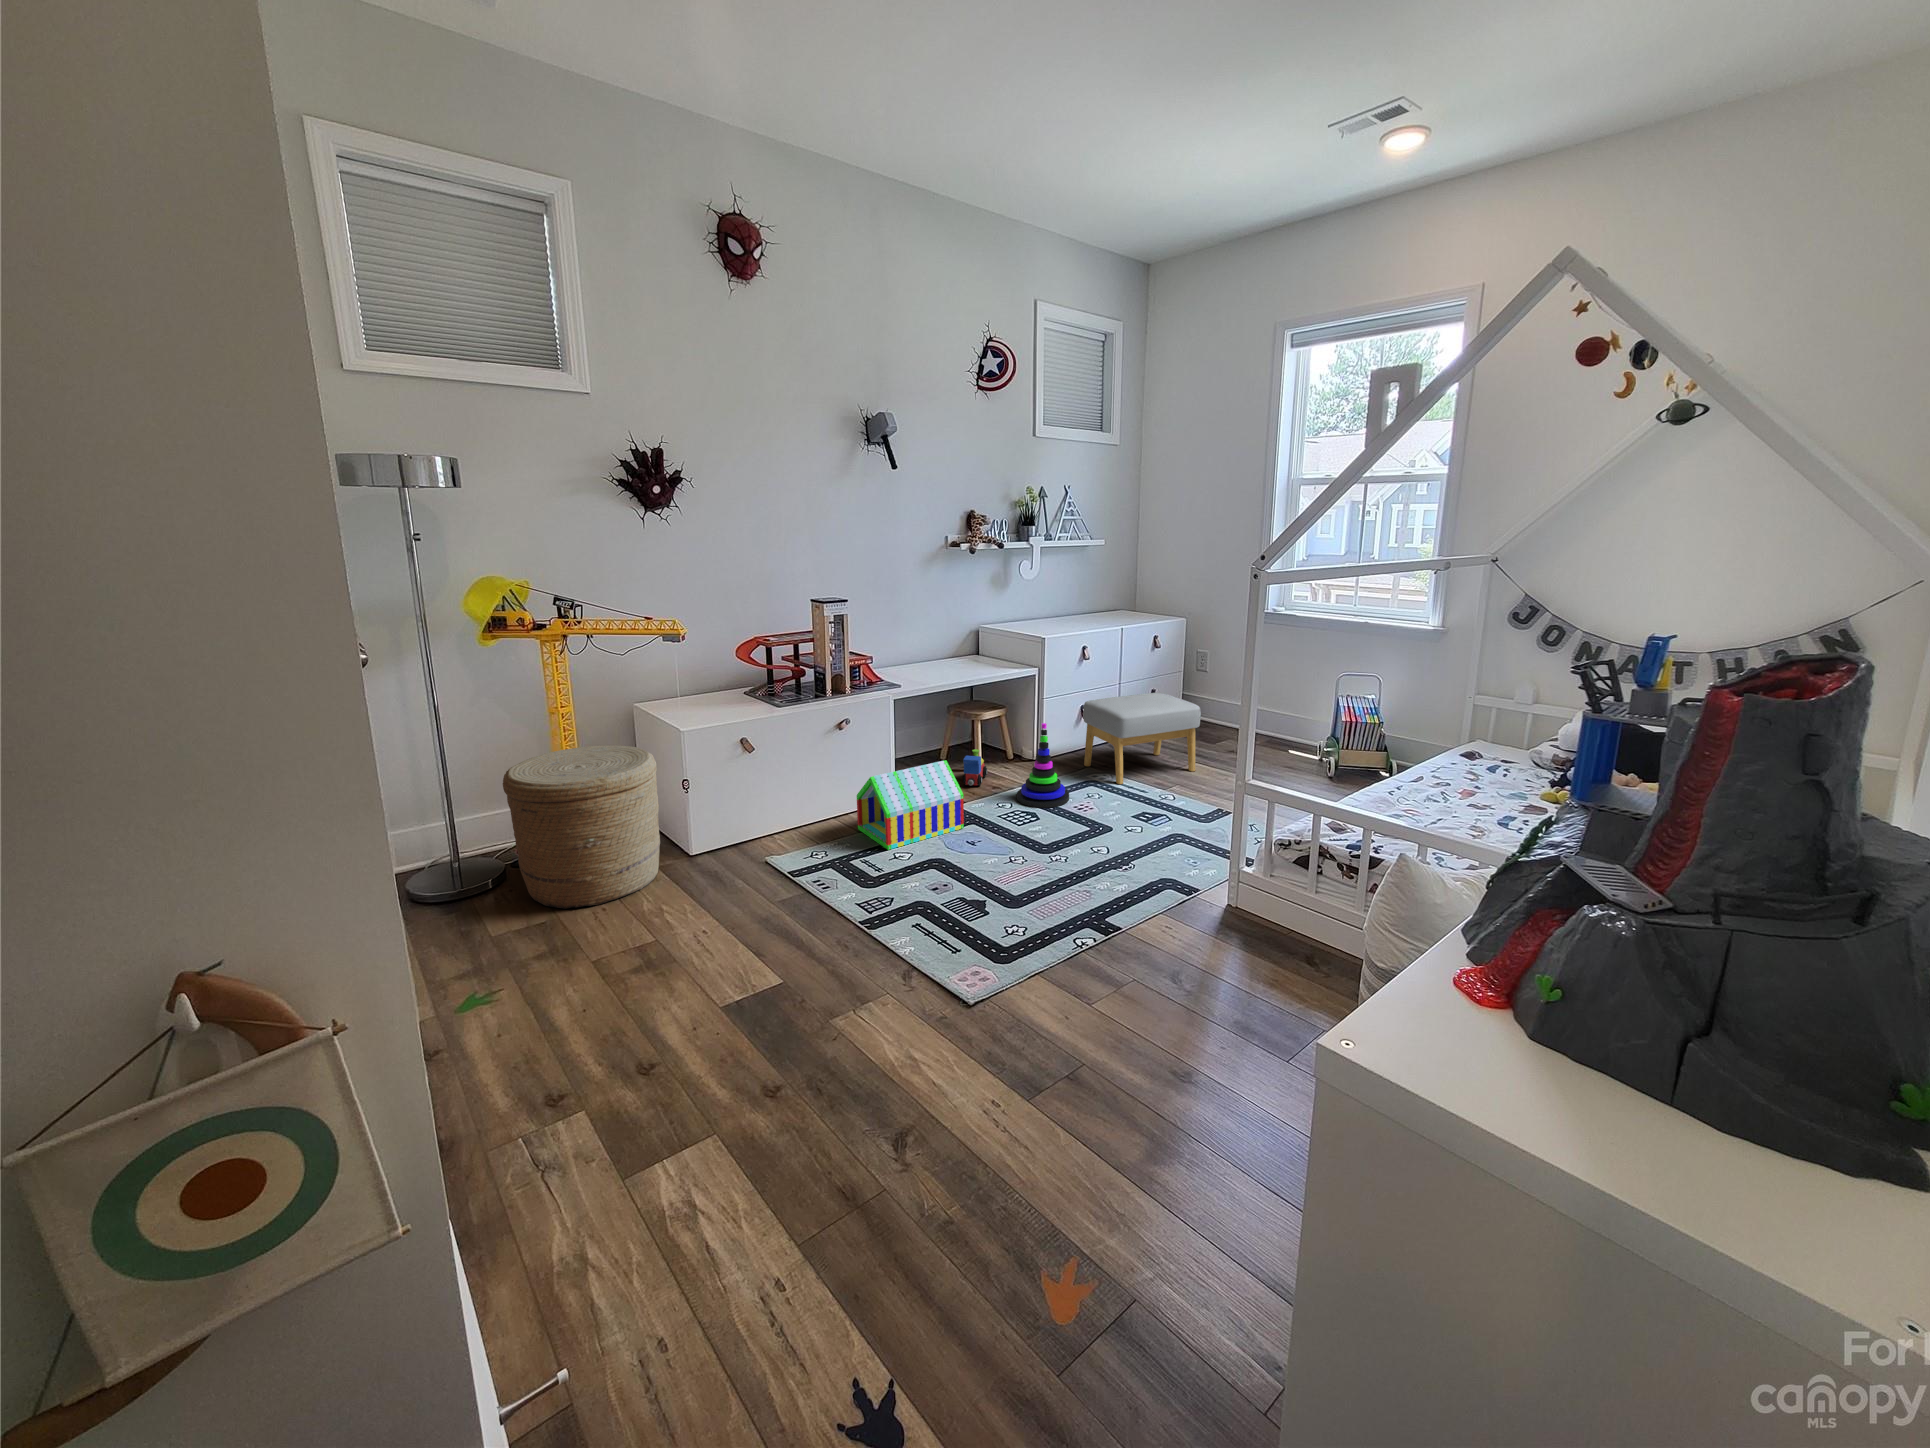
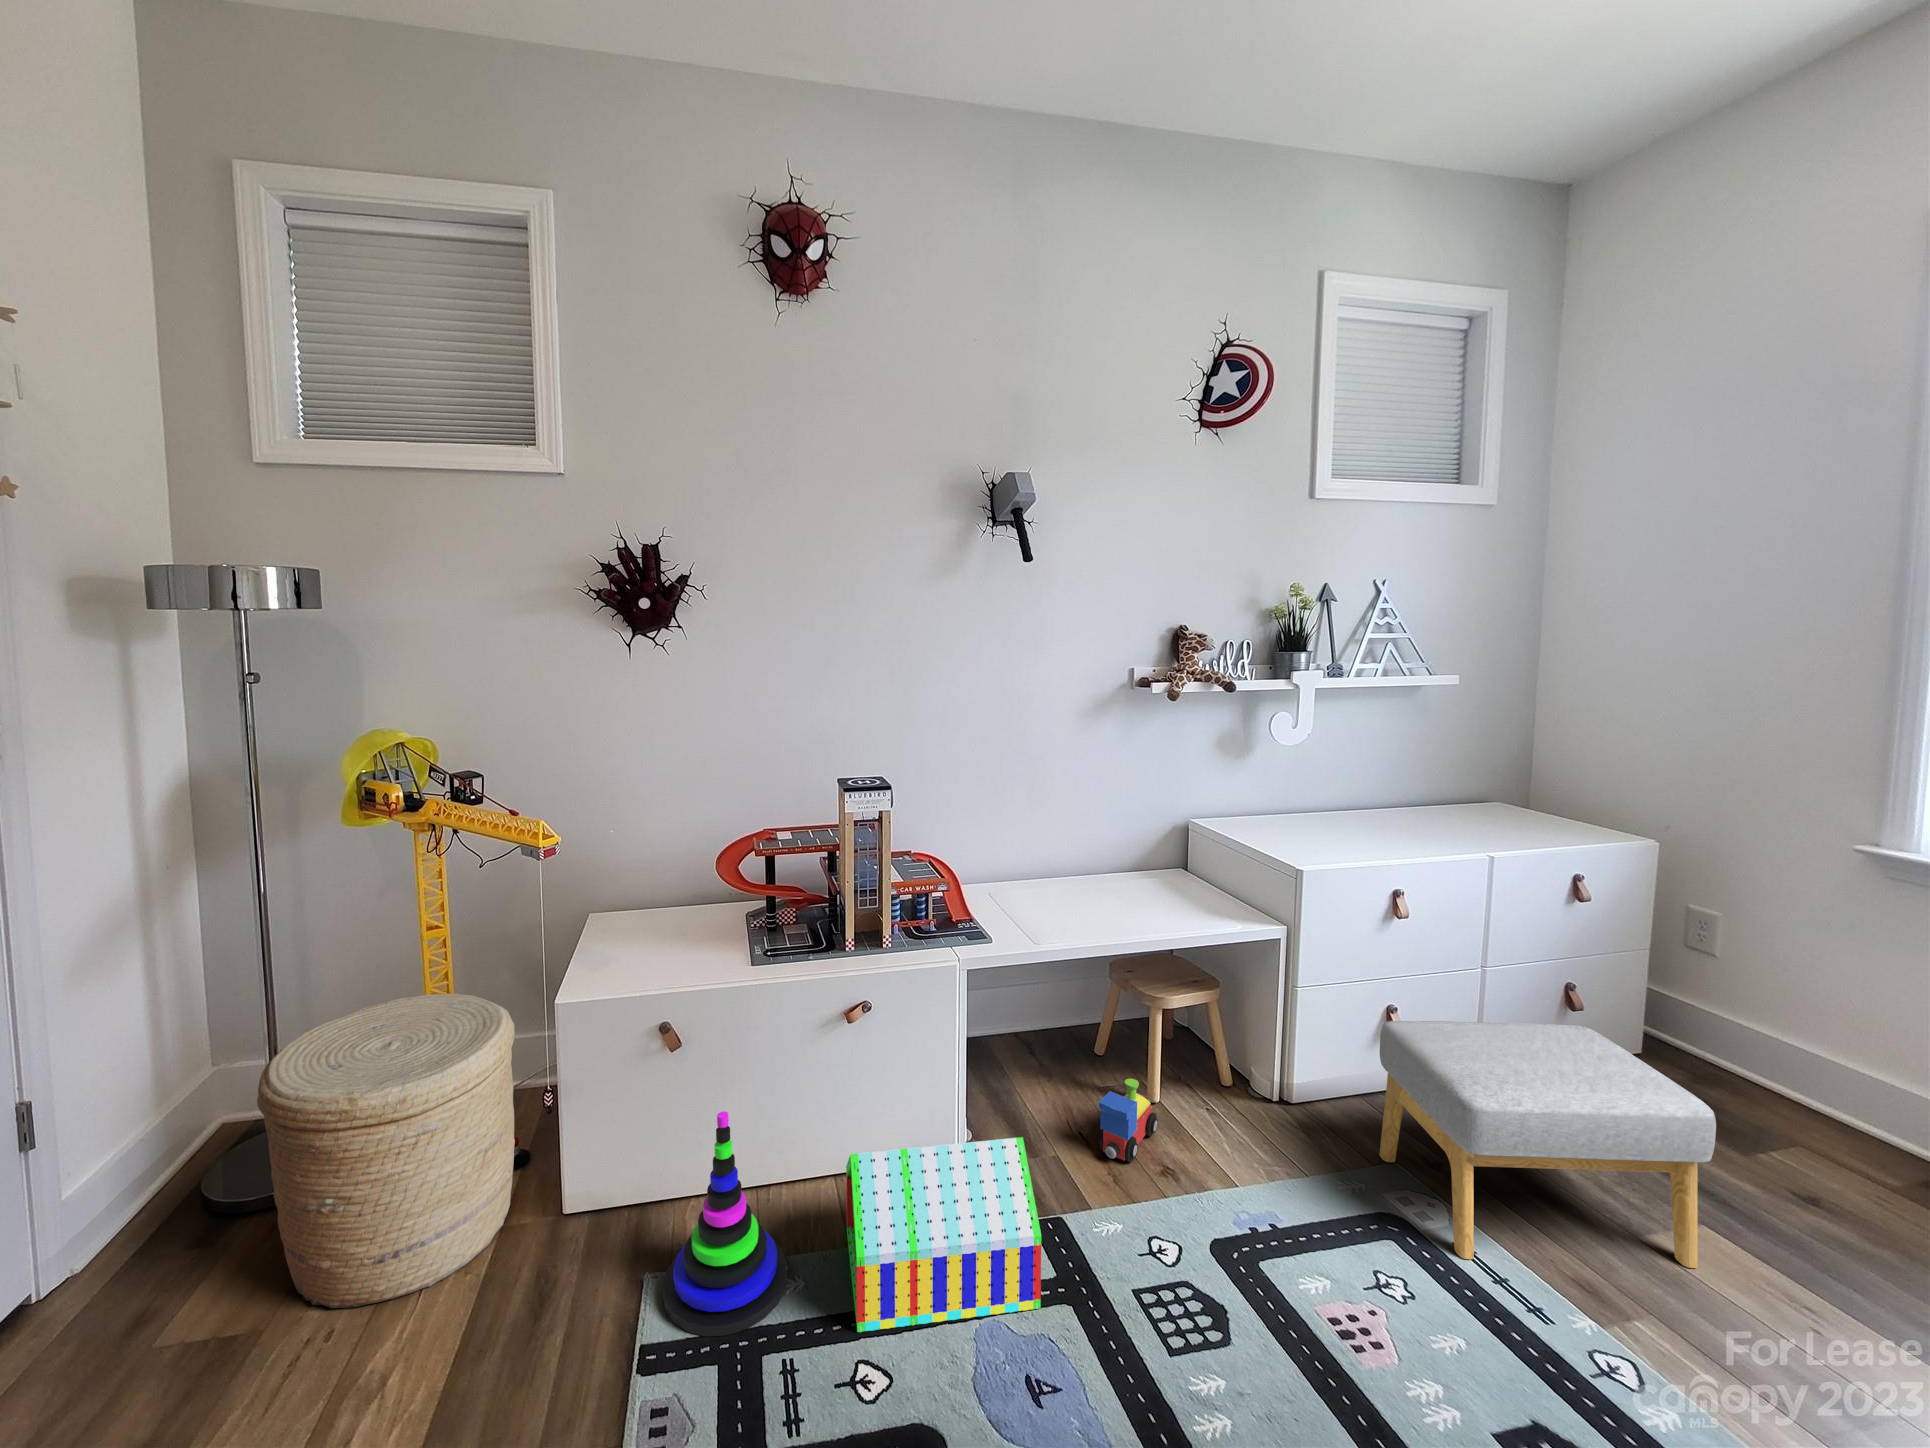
stacking toy: present [1017,723,1069,808] -> present [663,1111,788,1337]

